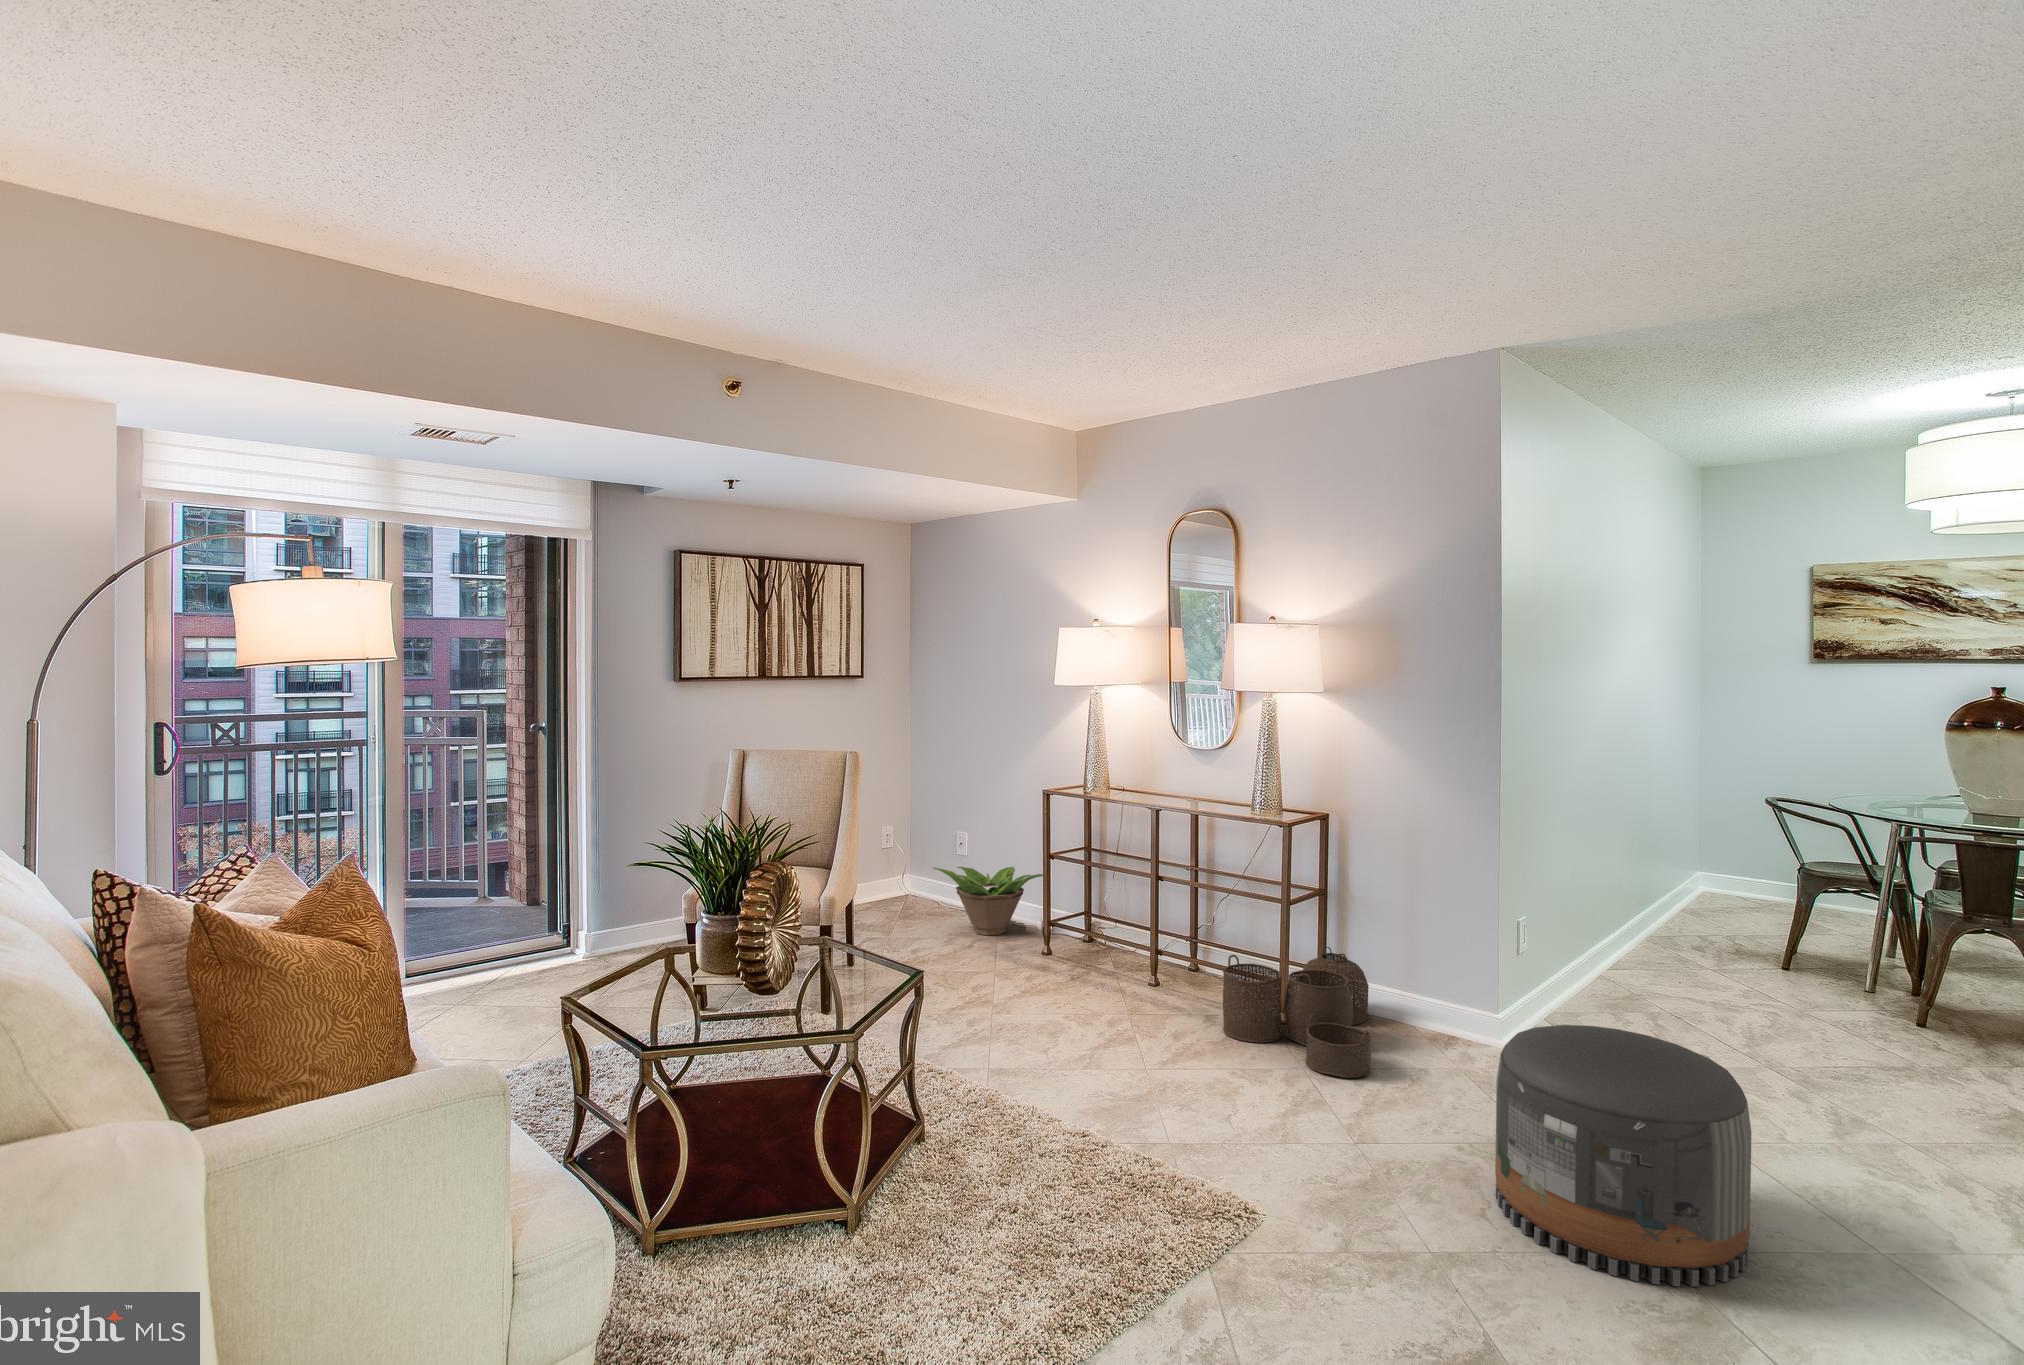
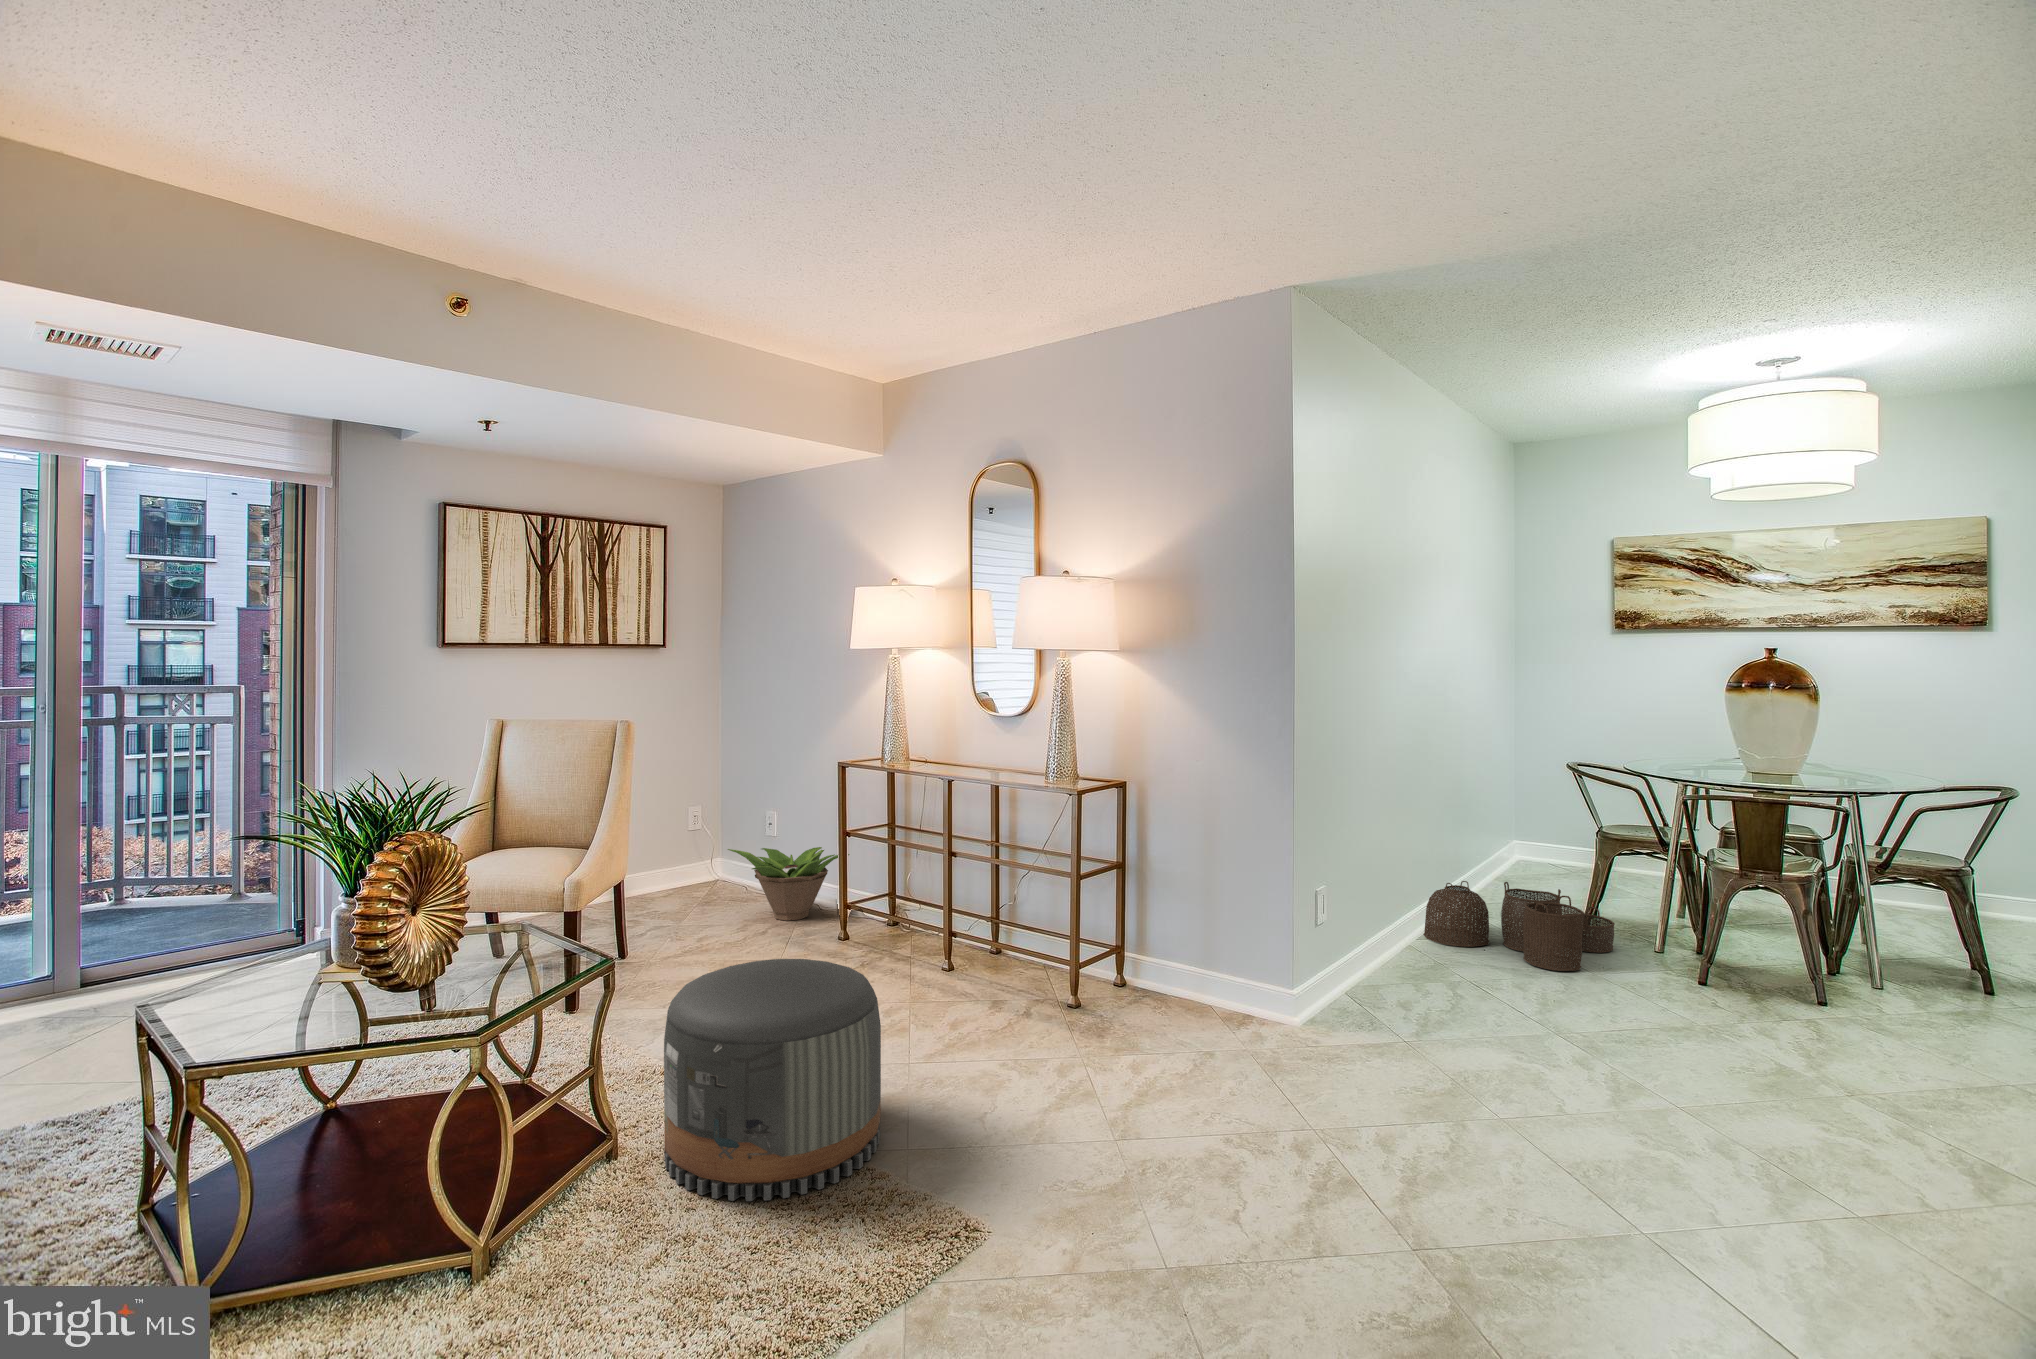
woven basket: present [1223,947,1371,1078] -> present [1423,881,1615,971]
pouf: present [1495,1025,1751,1286] -> present [664,959,881,1201]

